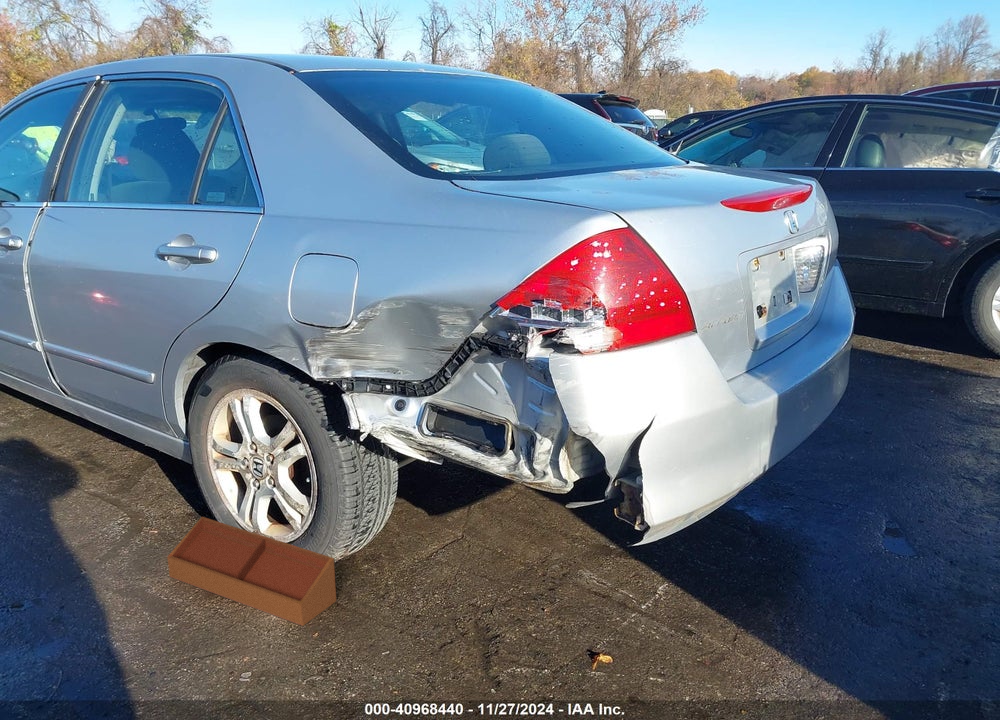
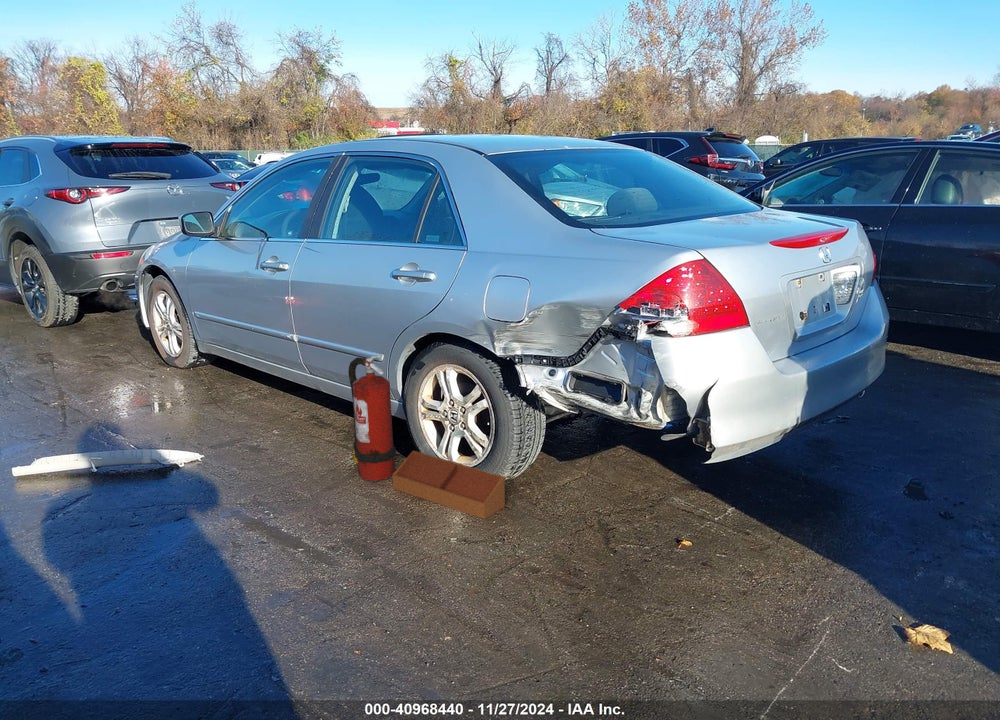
fire extinguisher: none [100,377,178,564] -> present [348,355,396,481]

